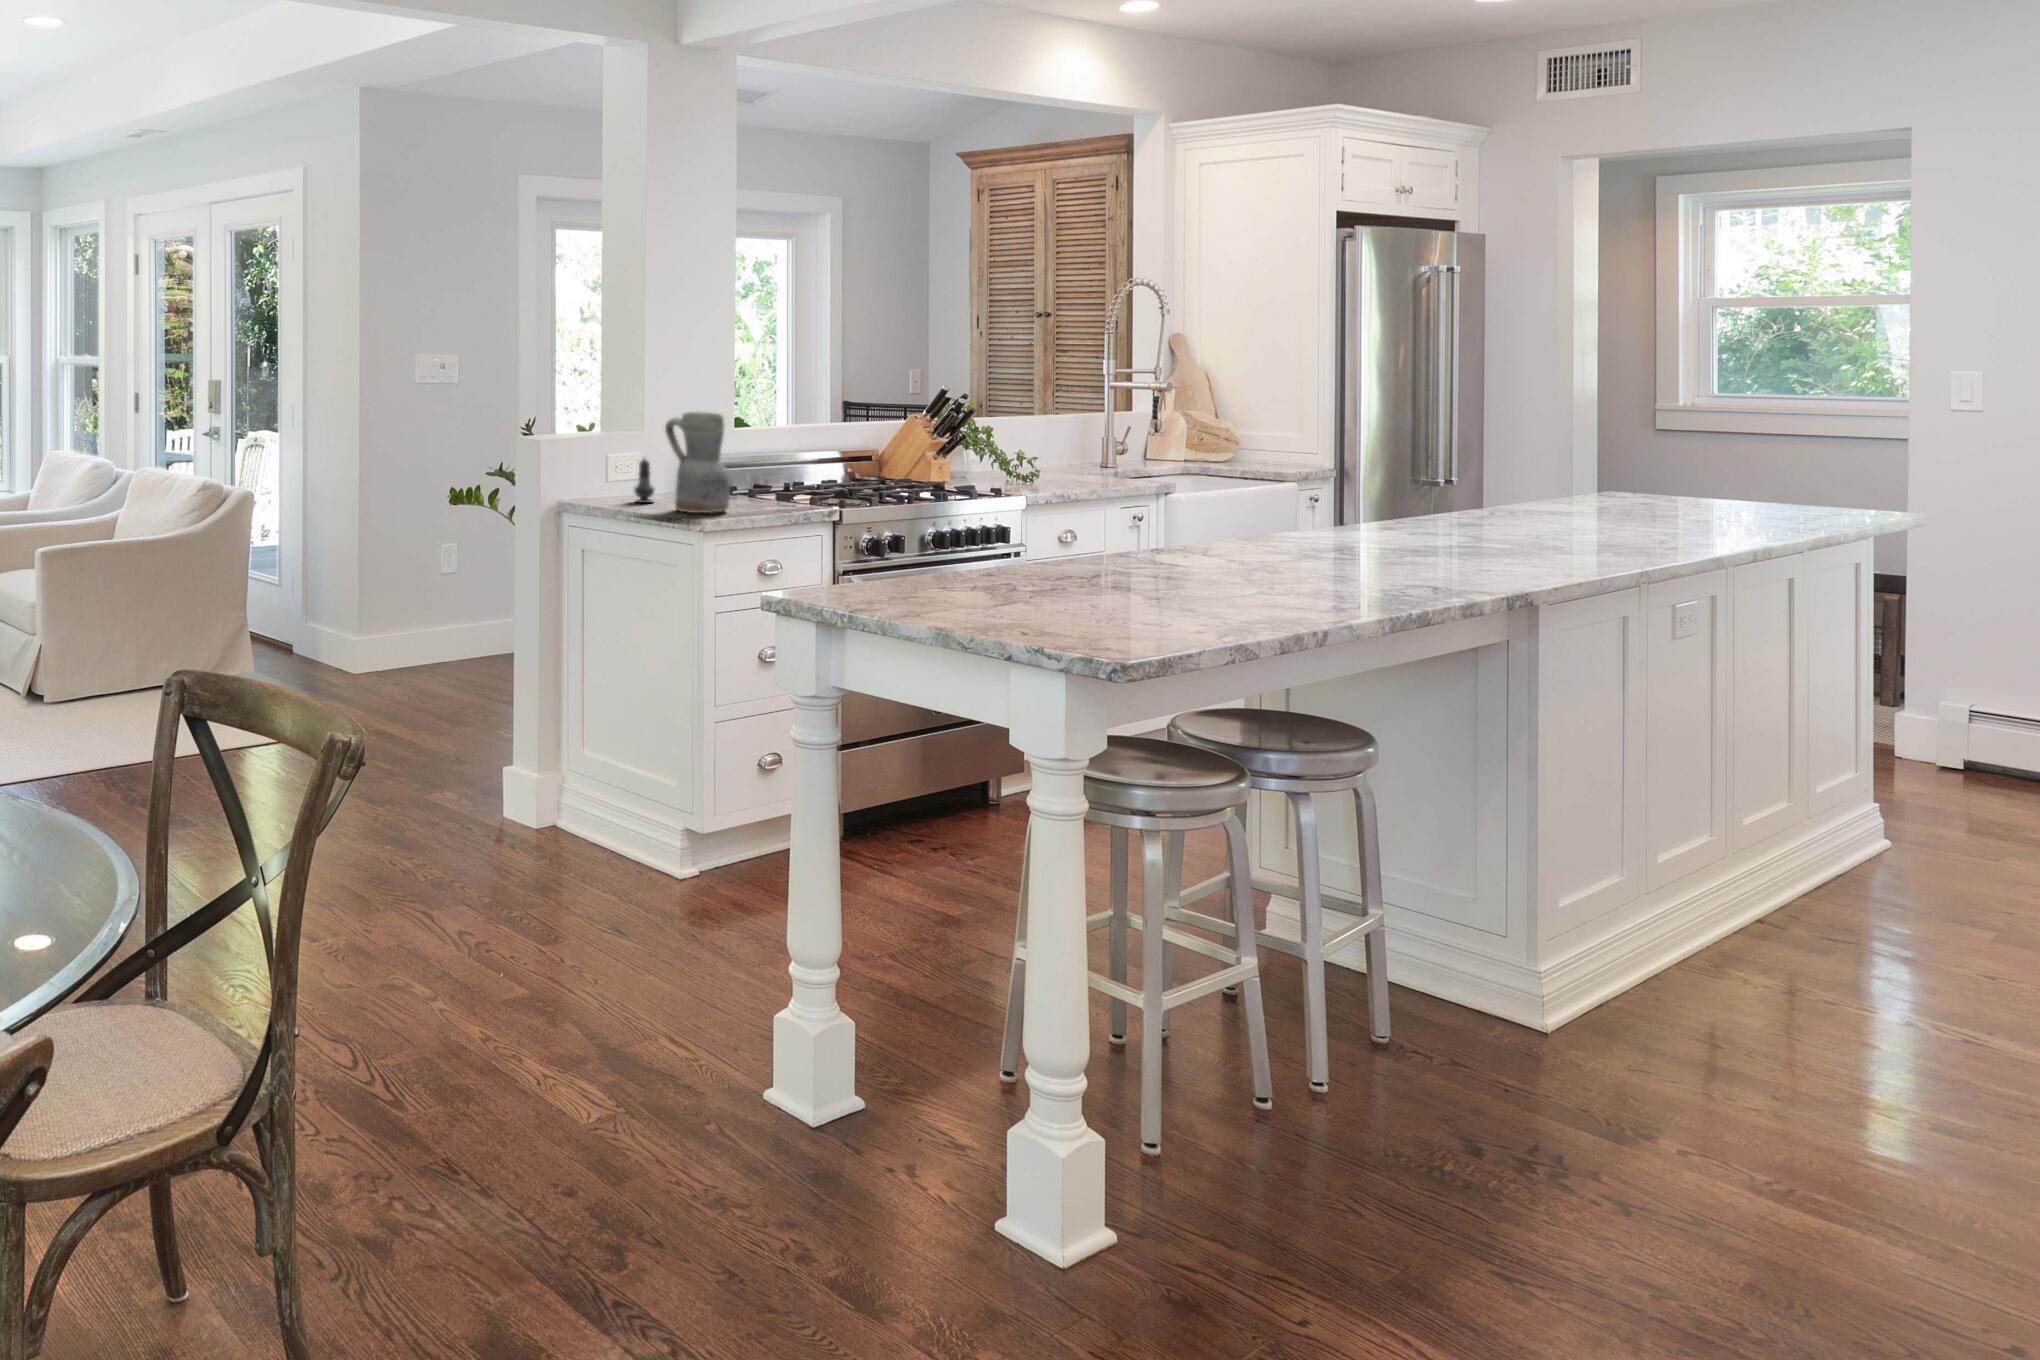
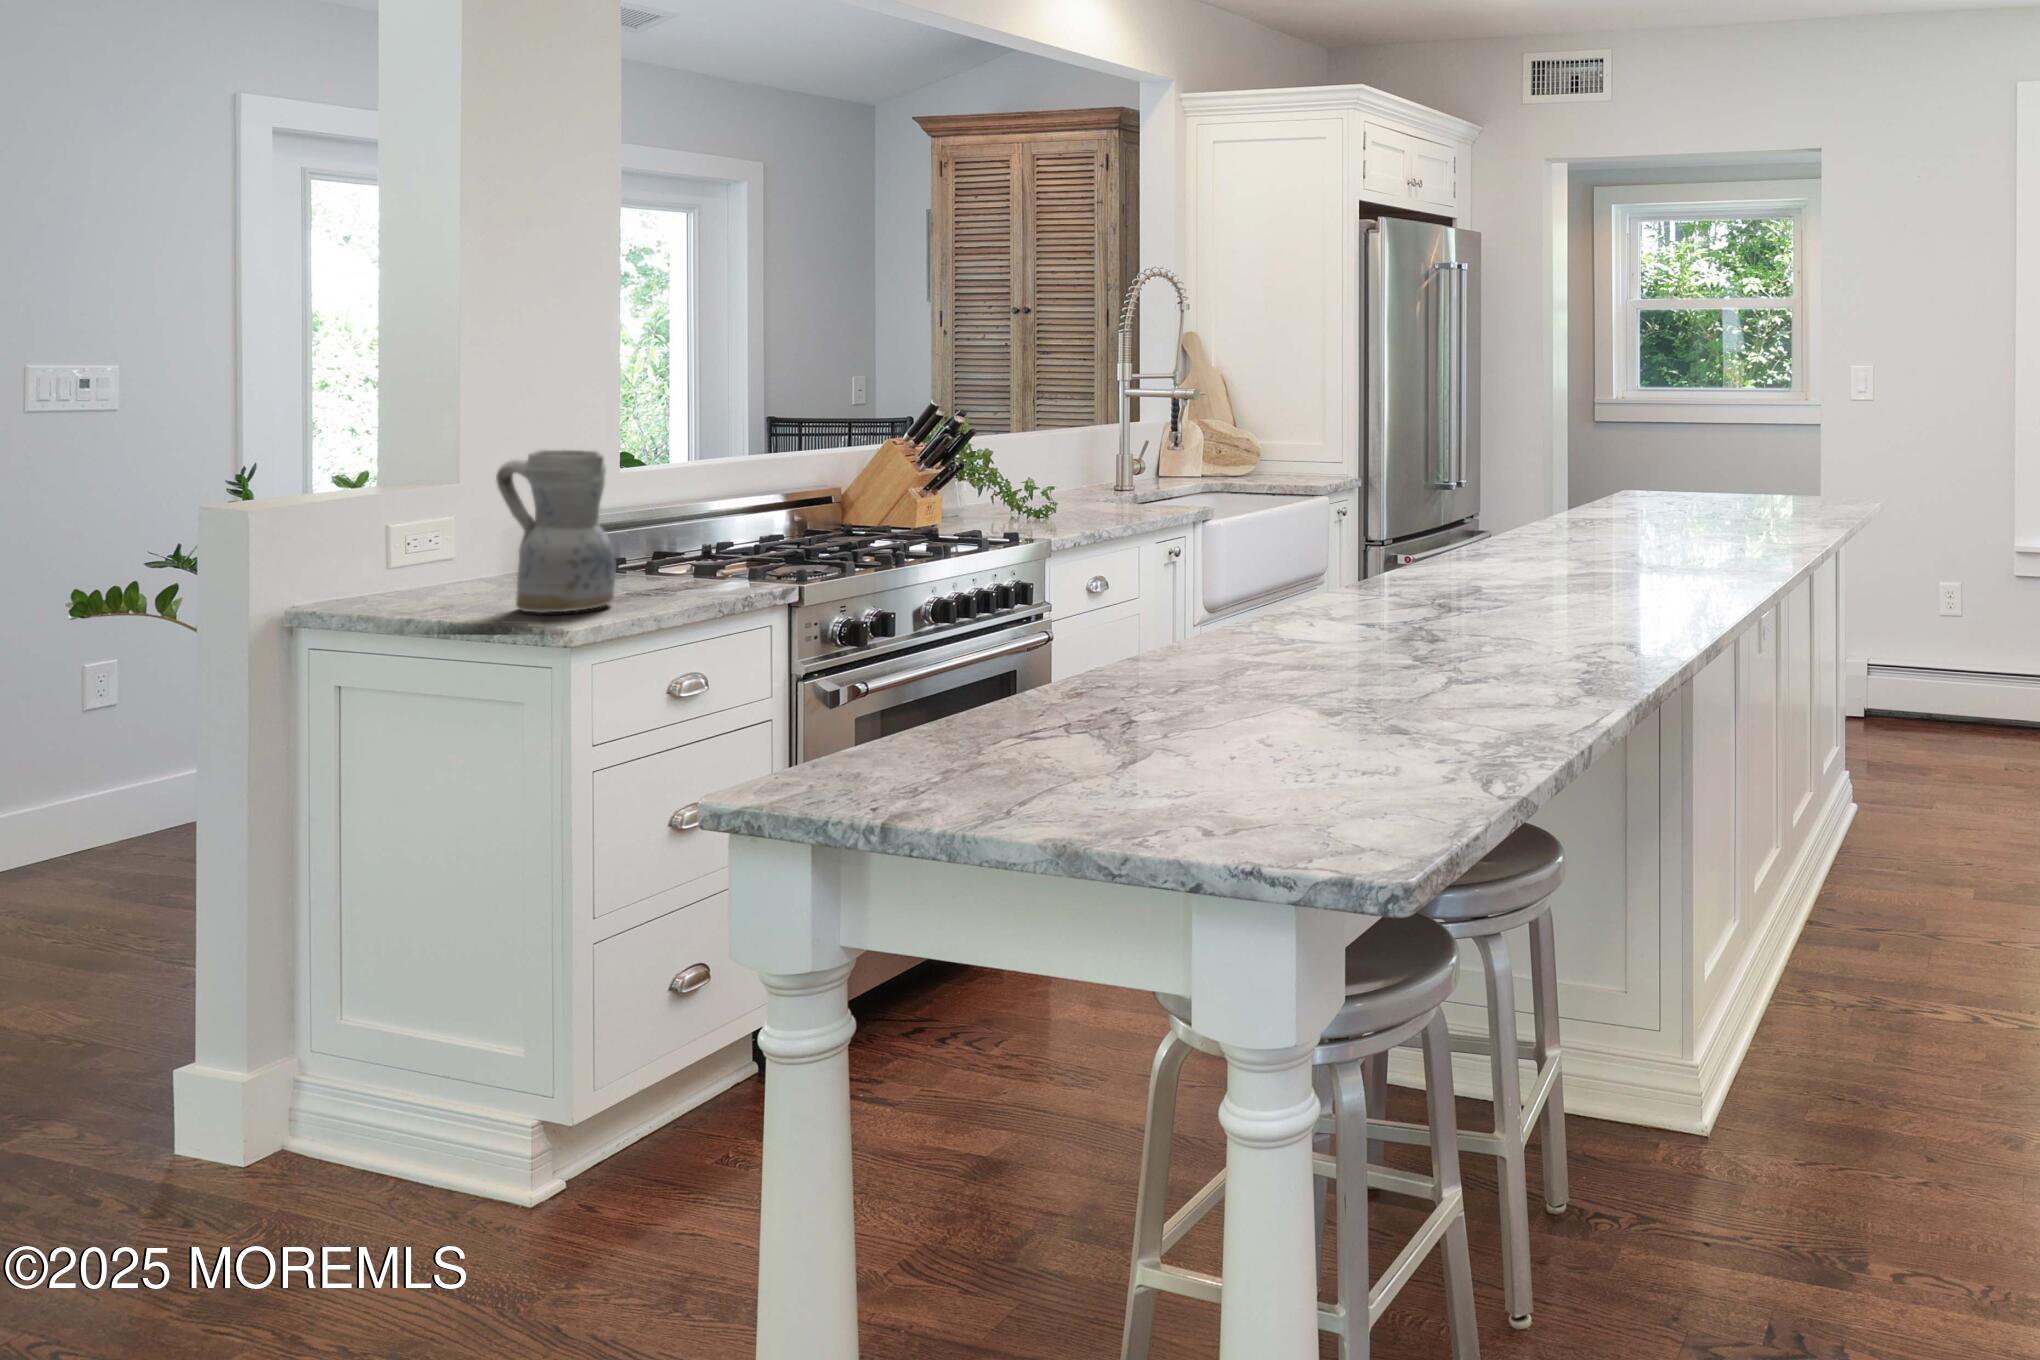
salt shaker: present [634,458,654,503] -> none [437,524,480,601]

